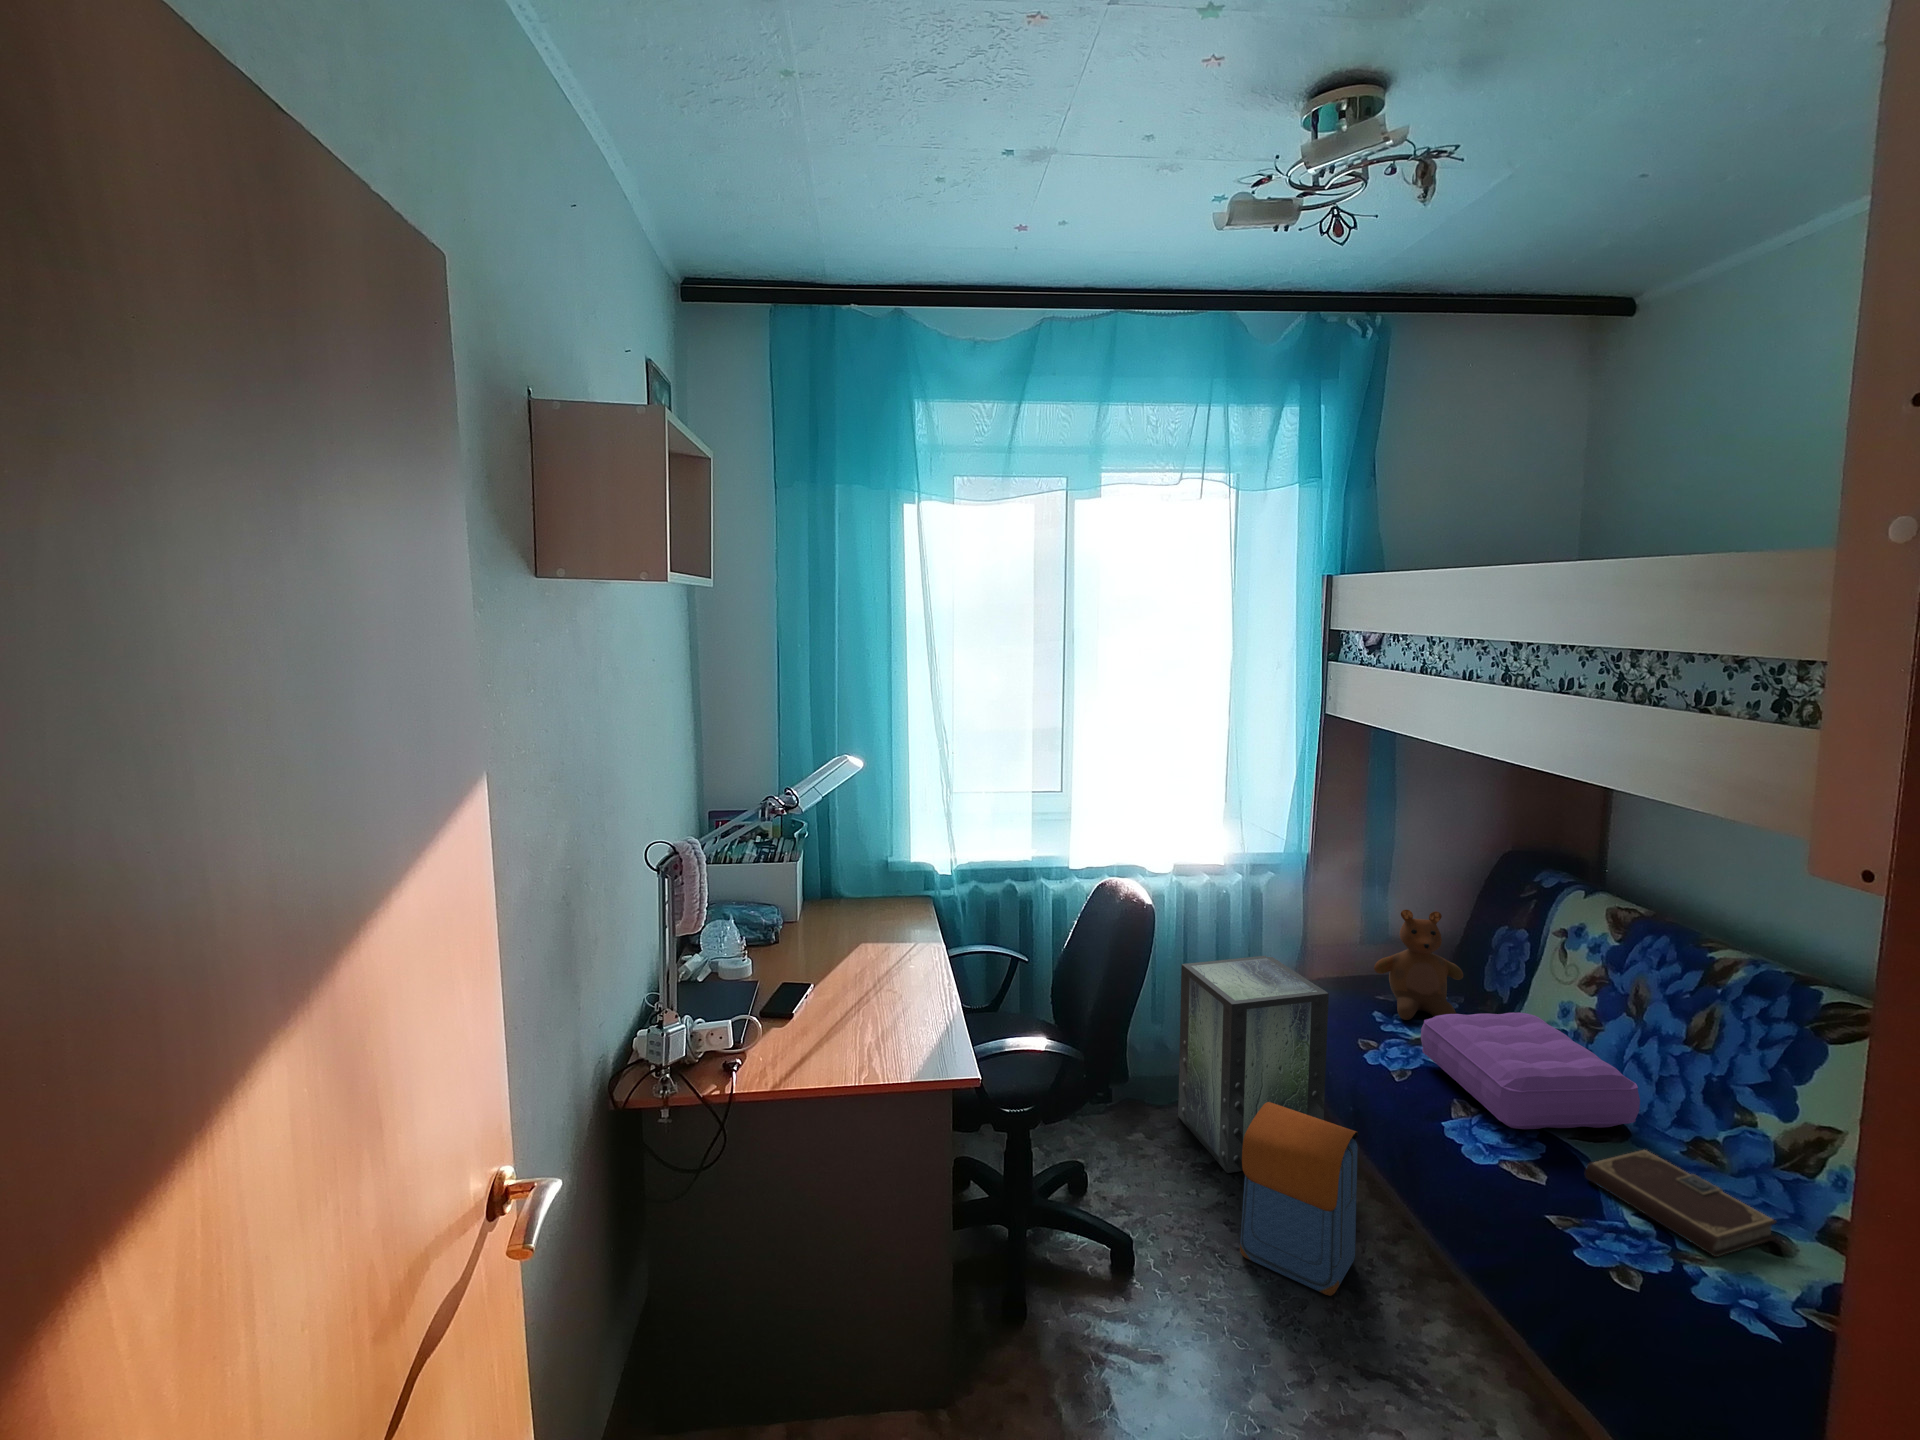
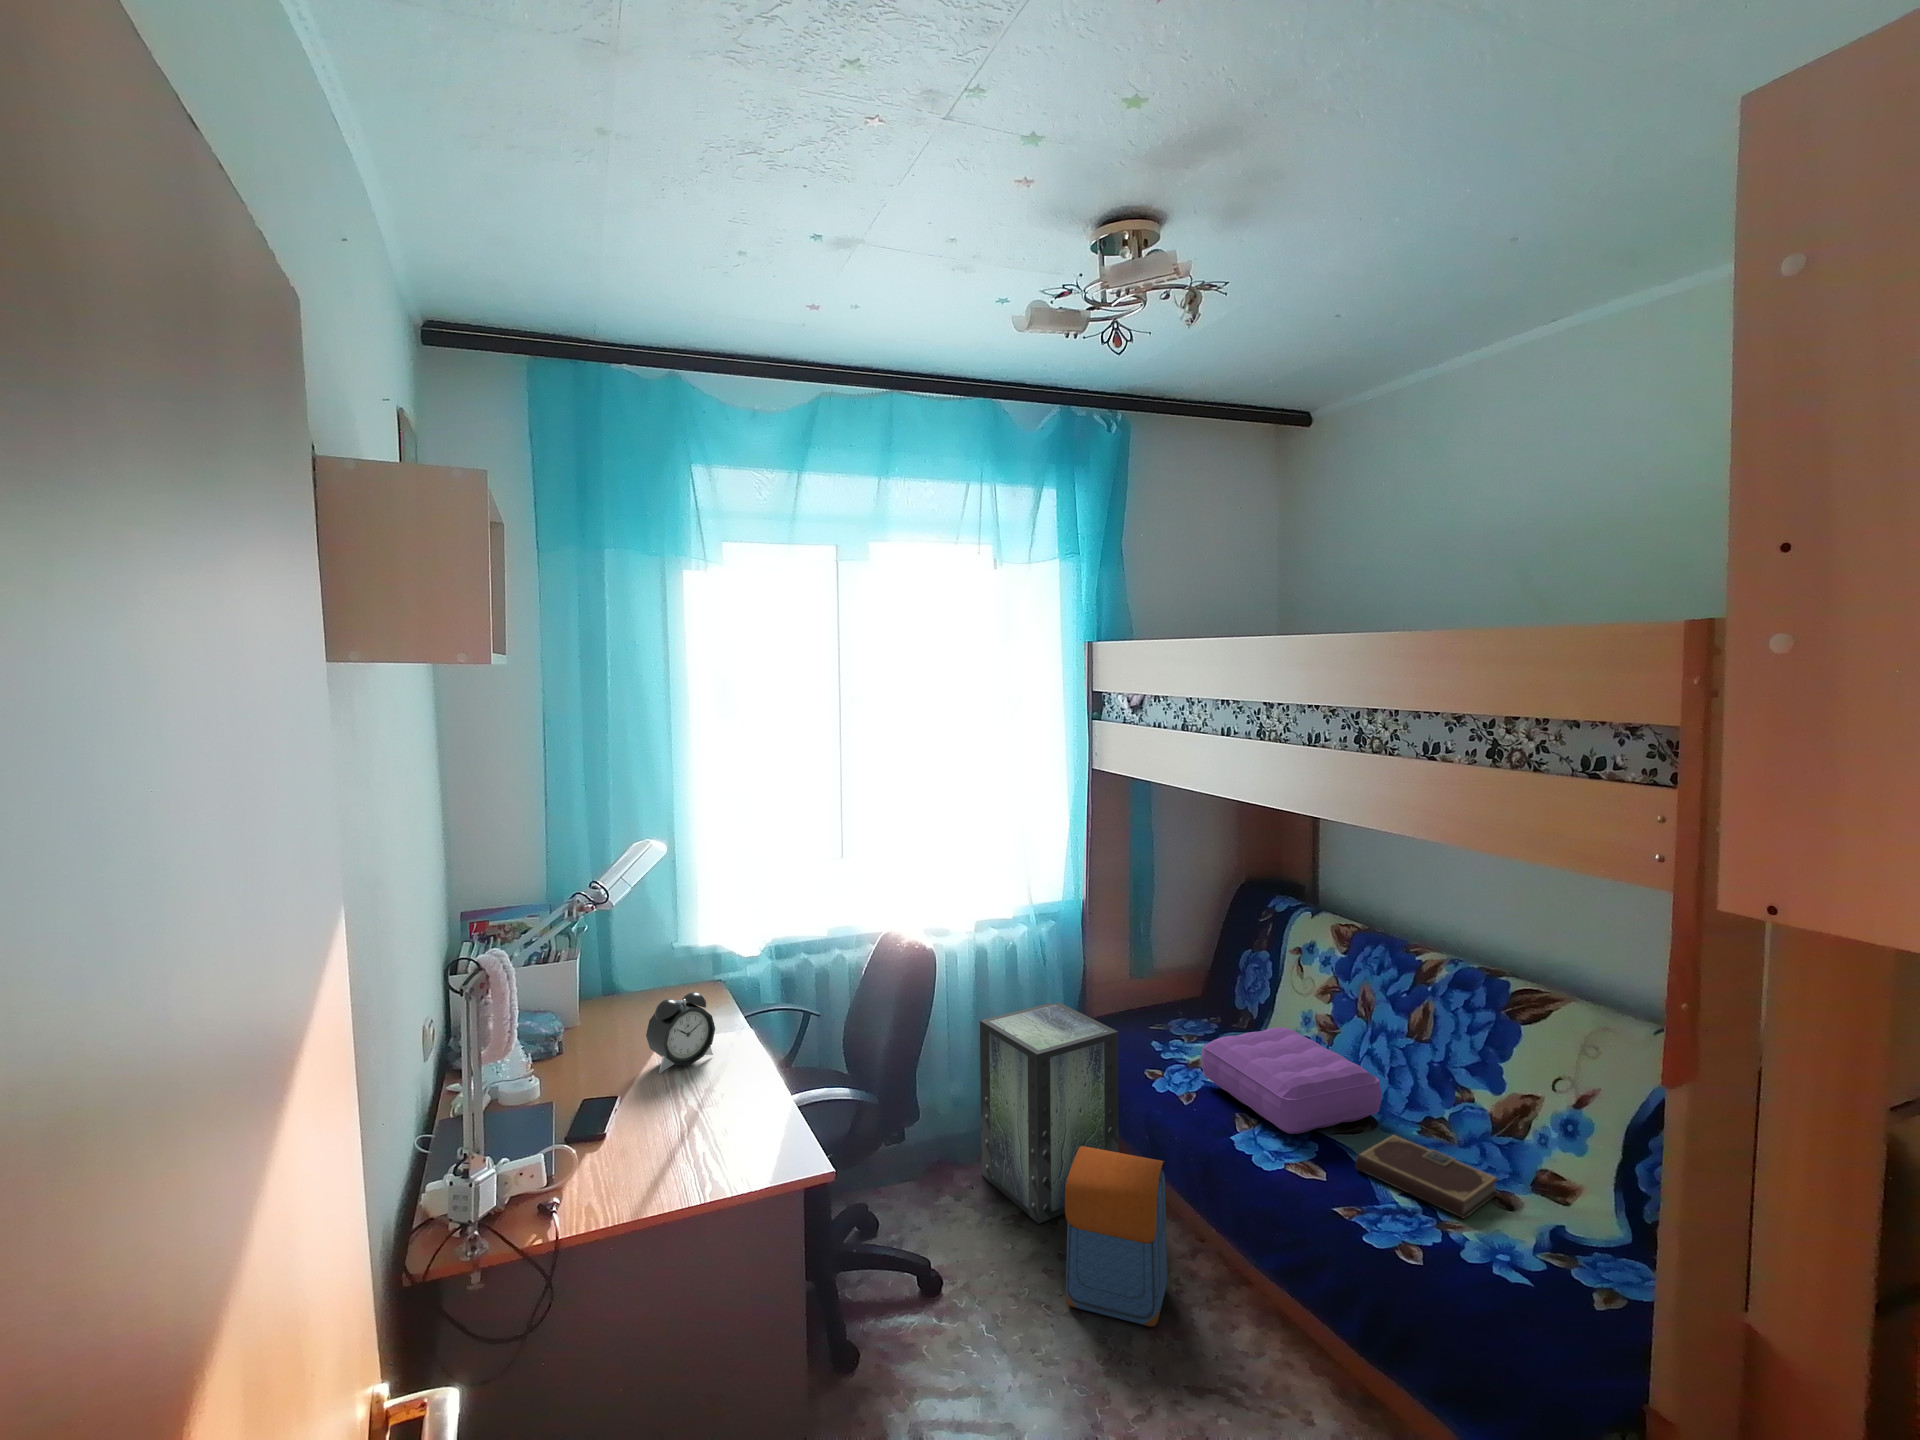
alarm clock: none [841,901,901,970] -> present [646,992,715,1073]
teddy bear: present [1374,910,1463,1020] -> none [1148,944,1221,1047]

